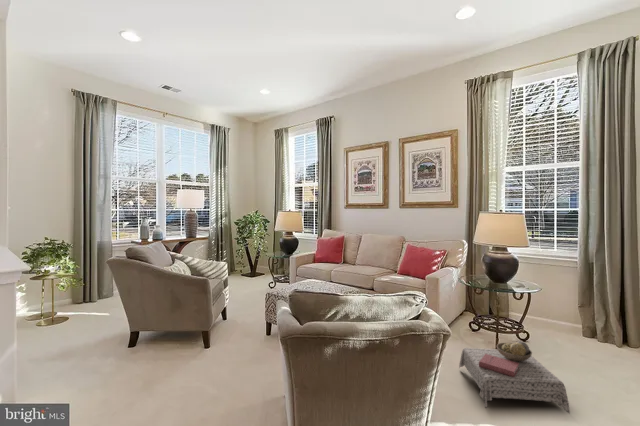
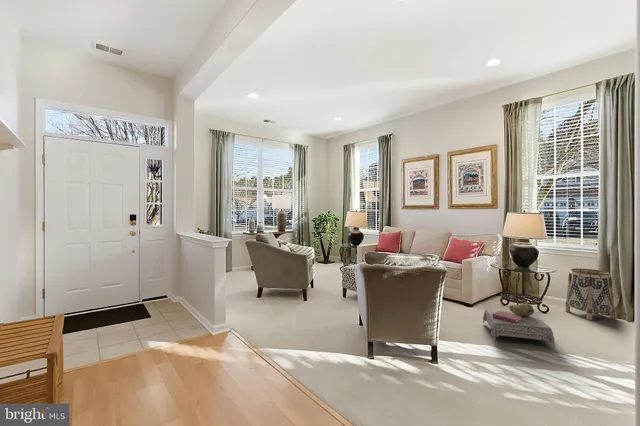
basket: none [545,282,605,349] -> present [565,268,616,320]

